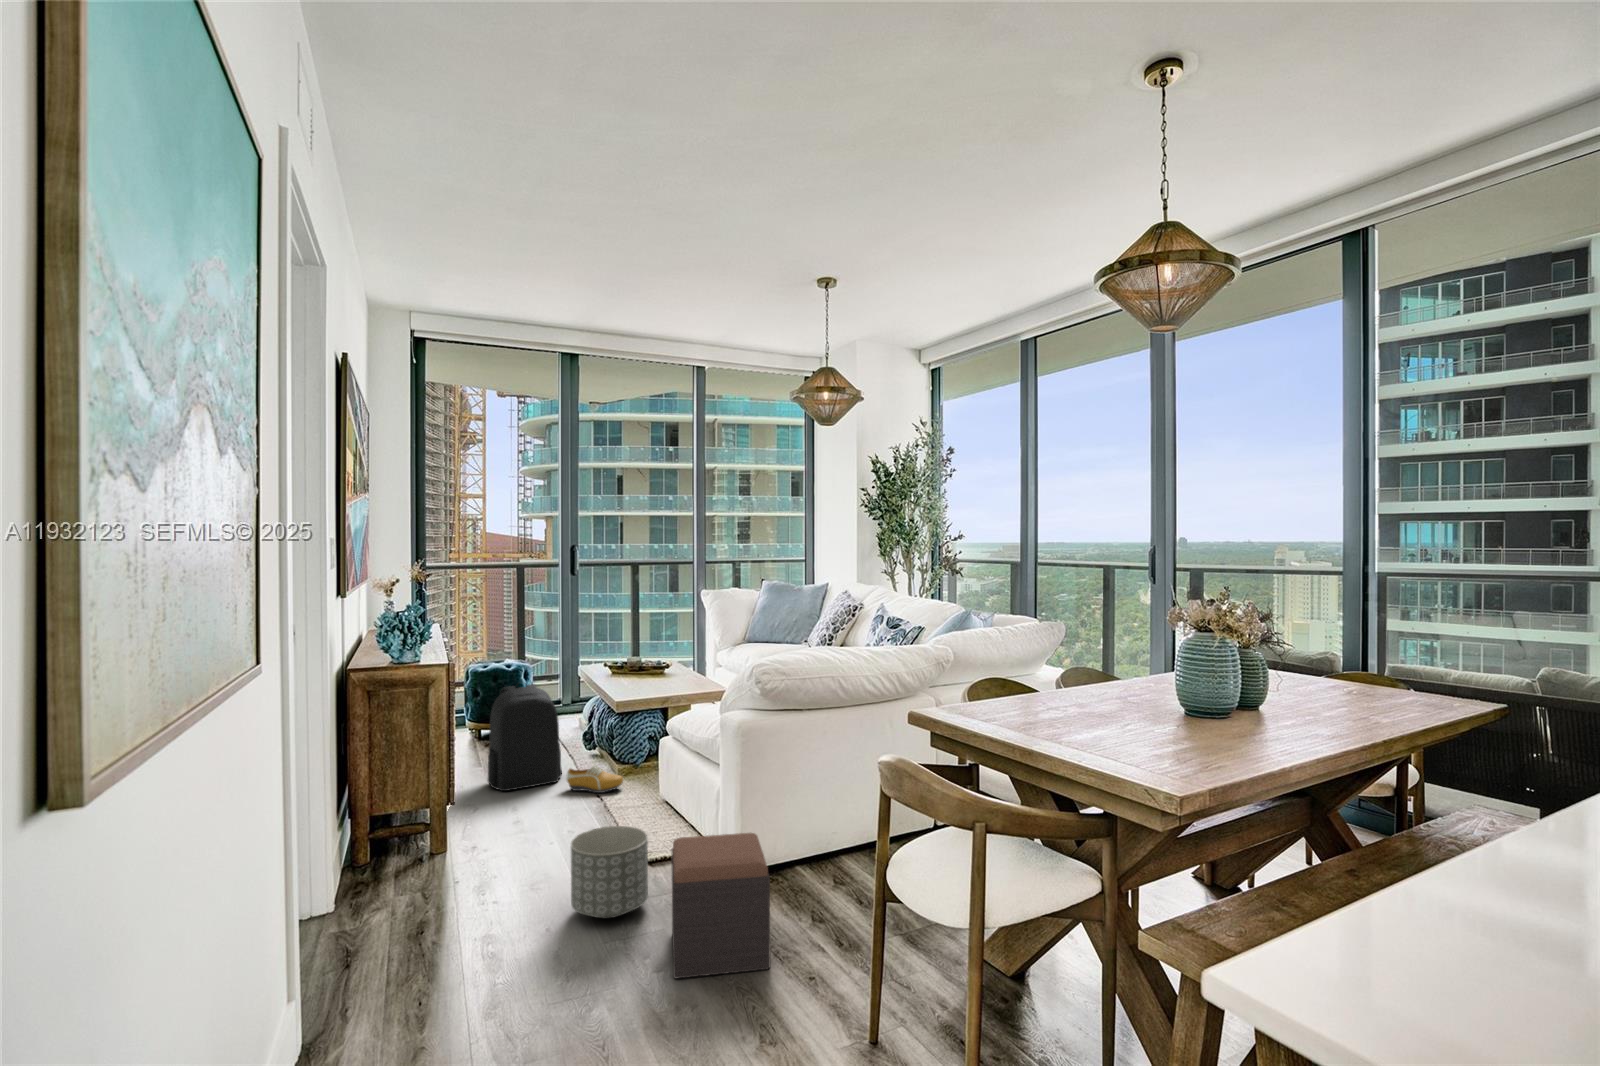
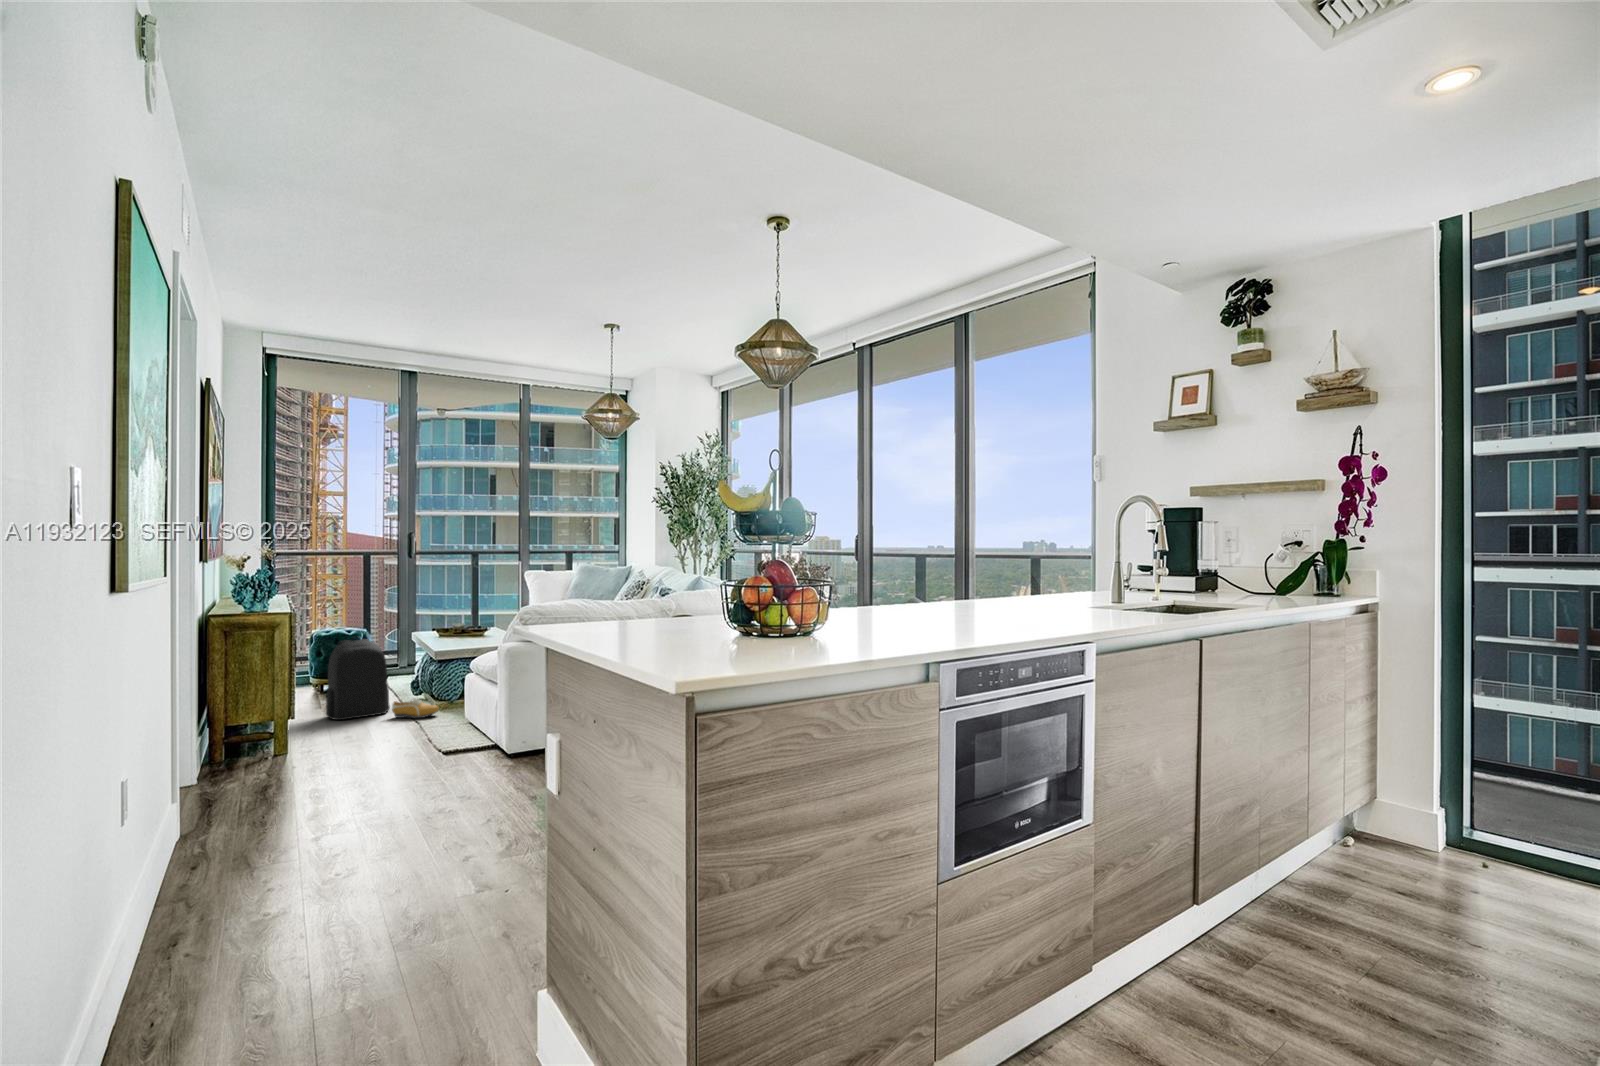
planter: present [571,826,648,918] -> none [381,719,439,778]
footstool: present [672,833,770,978] -> none [446,713,515,800]

